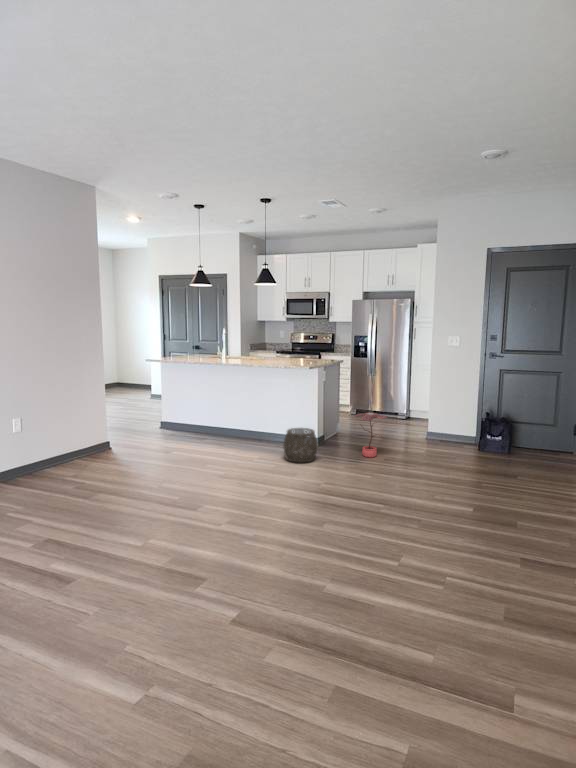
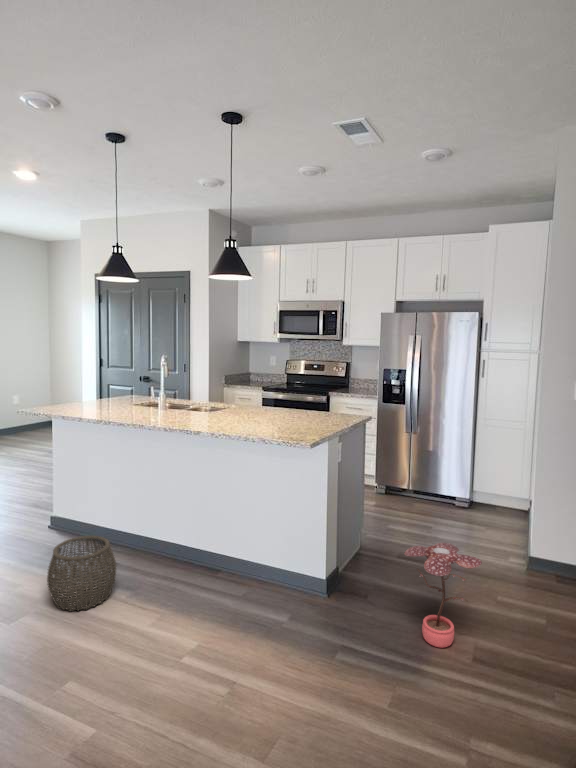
woven basket: present [283,428,318,463] -> present [47,536,117,611]

